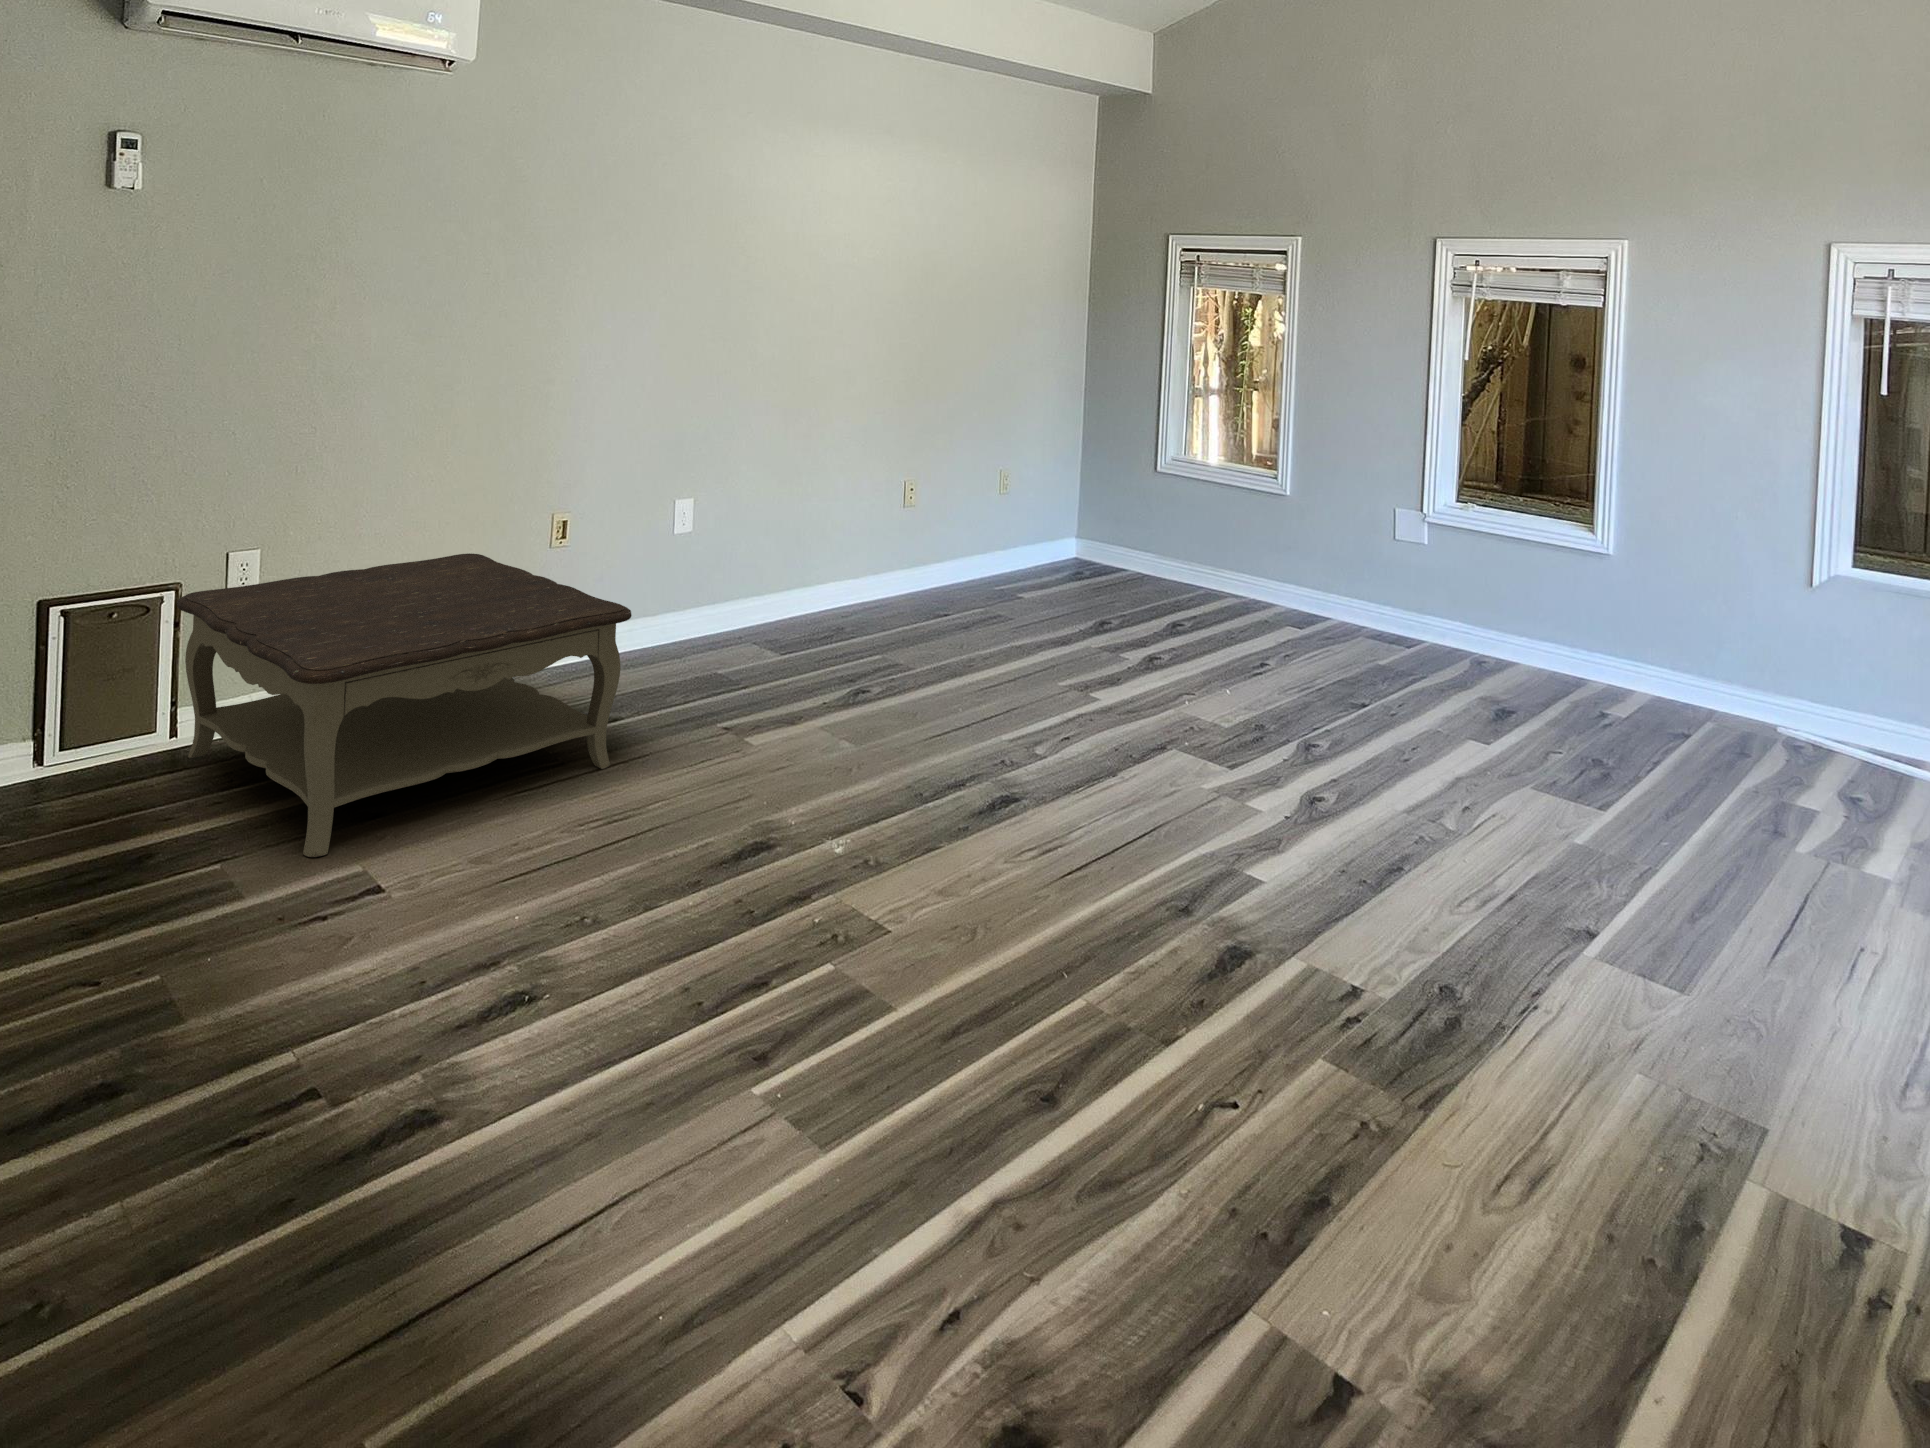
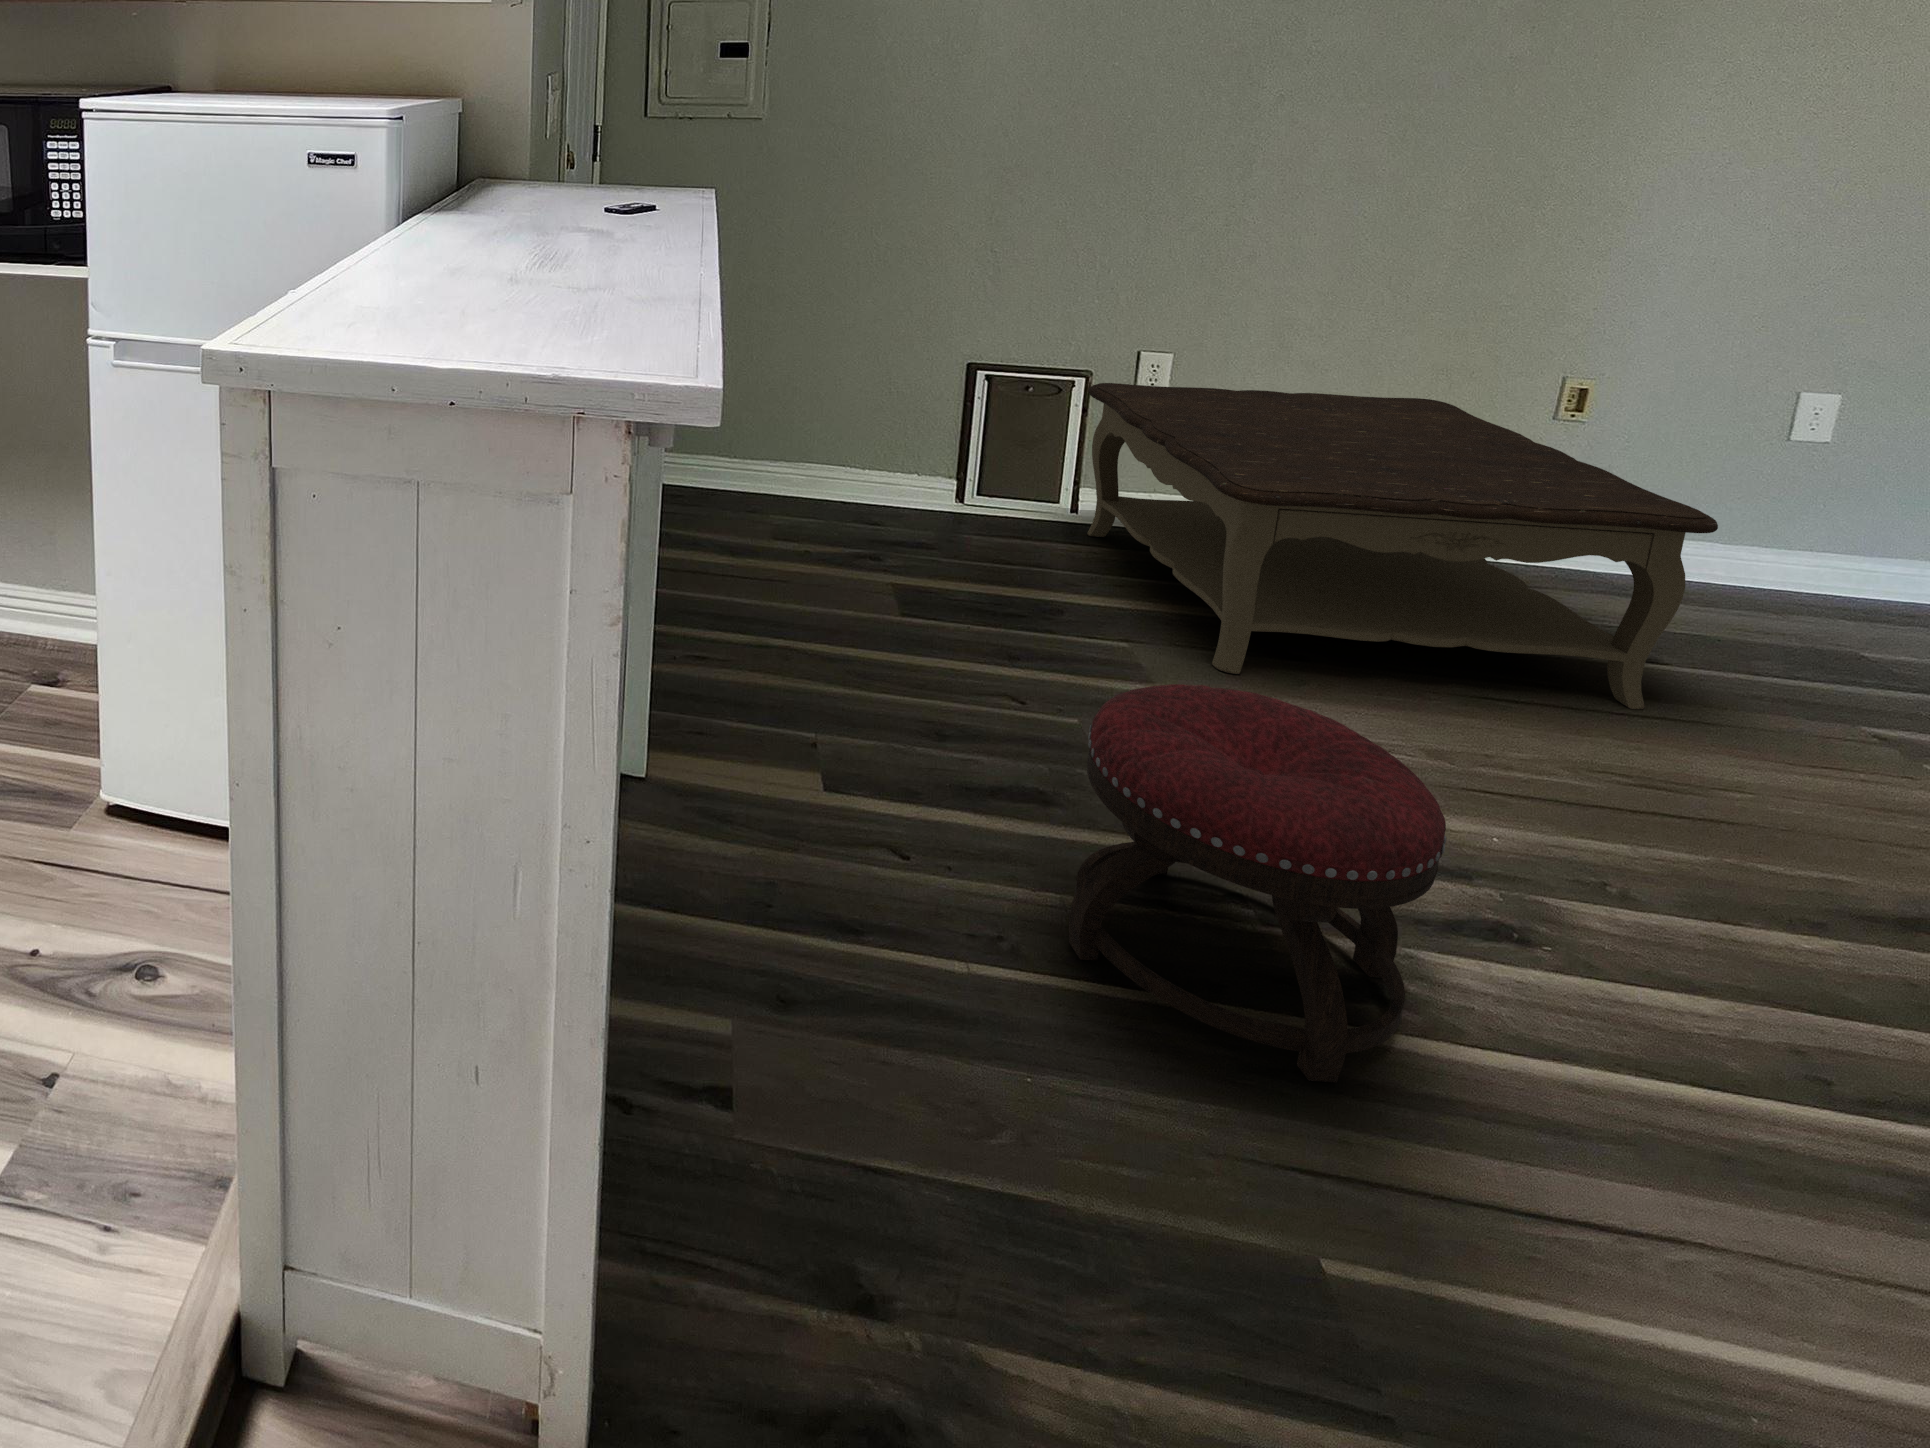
ottoman: none [130,873,455,1262] -> present [1069,684,1446,1082]

